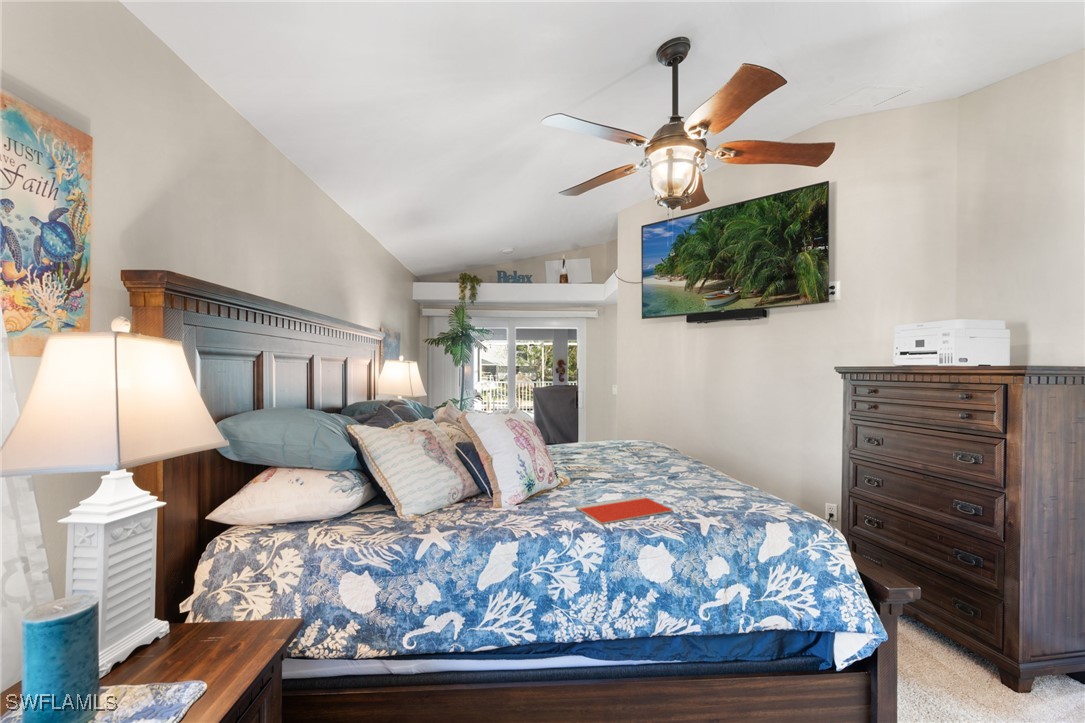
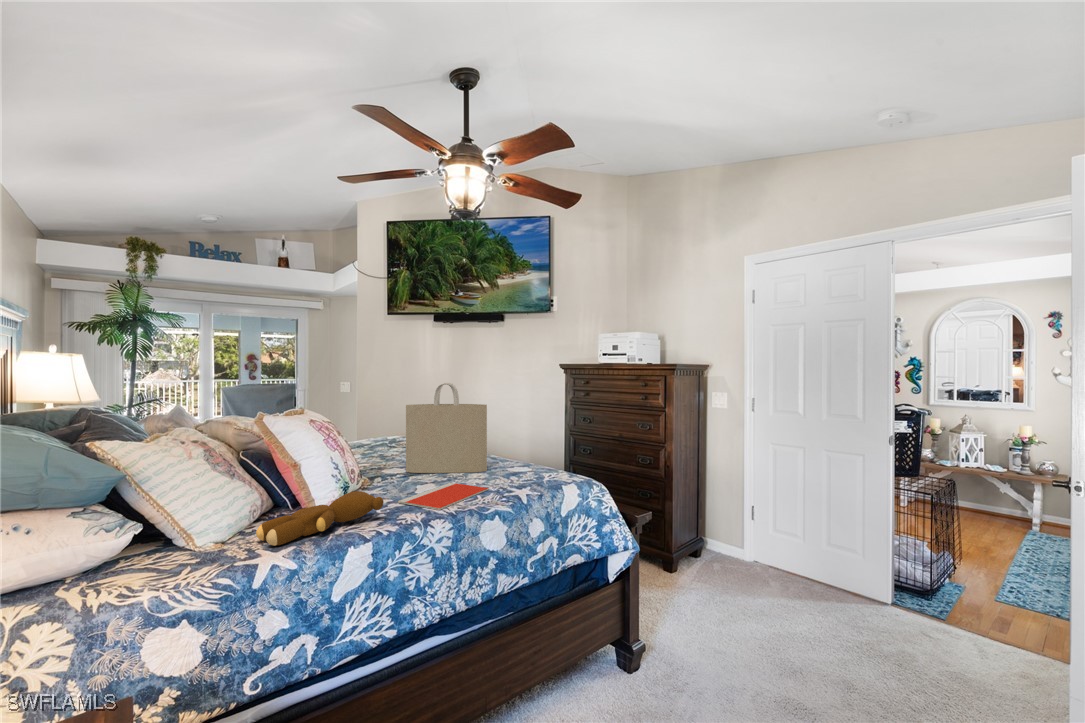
tote bag: none [617,392,696,489] -> present [406,383,487,473]
teddy bear: none [440,491,546,528] -> present [256,491,384,546]

